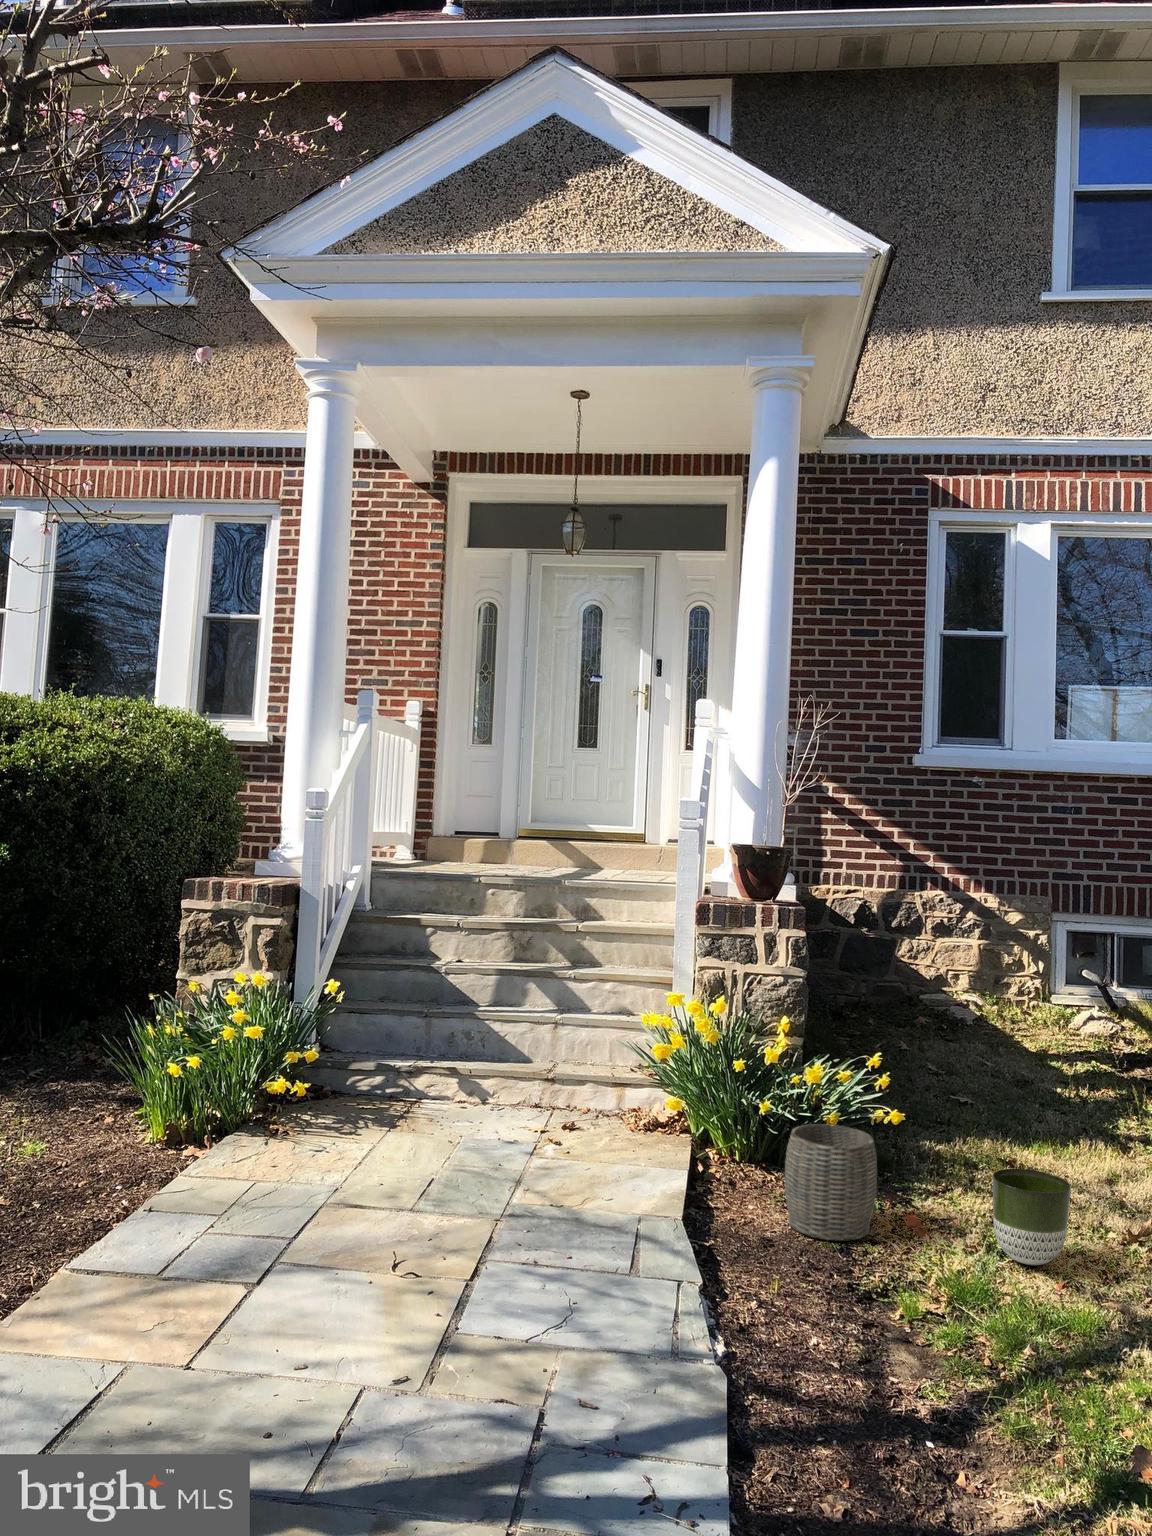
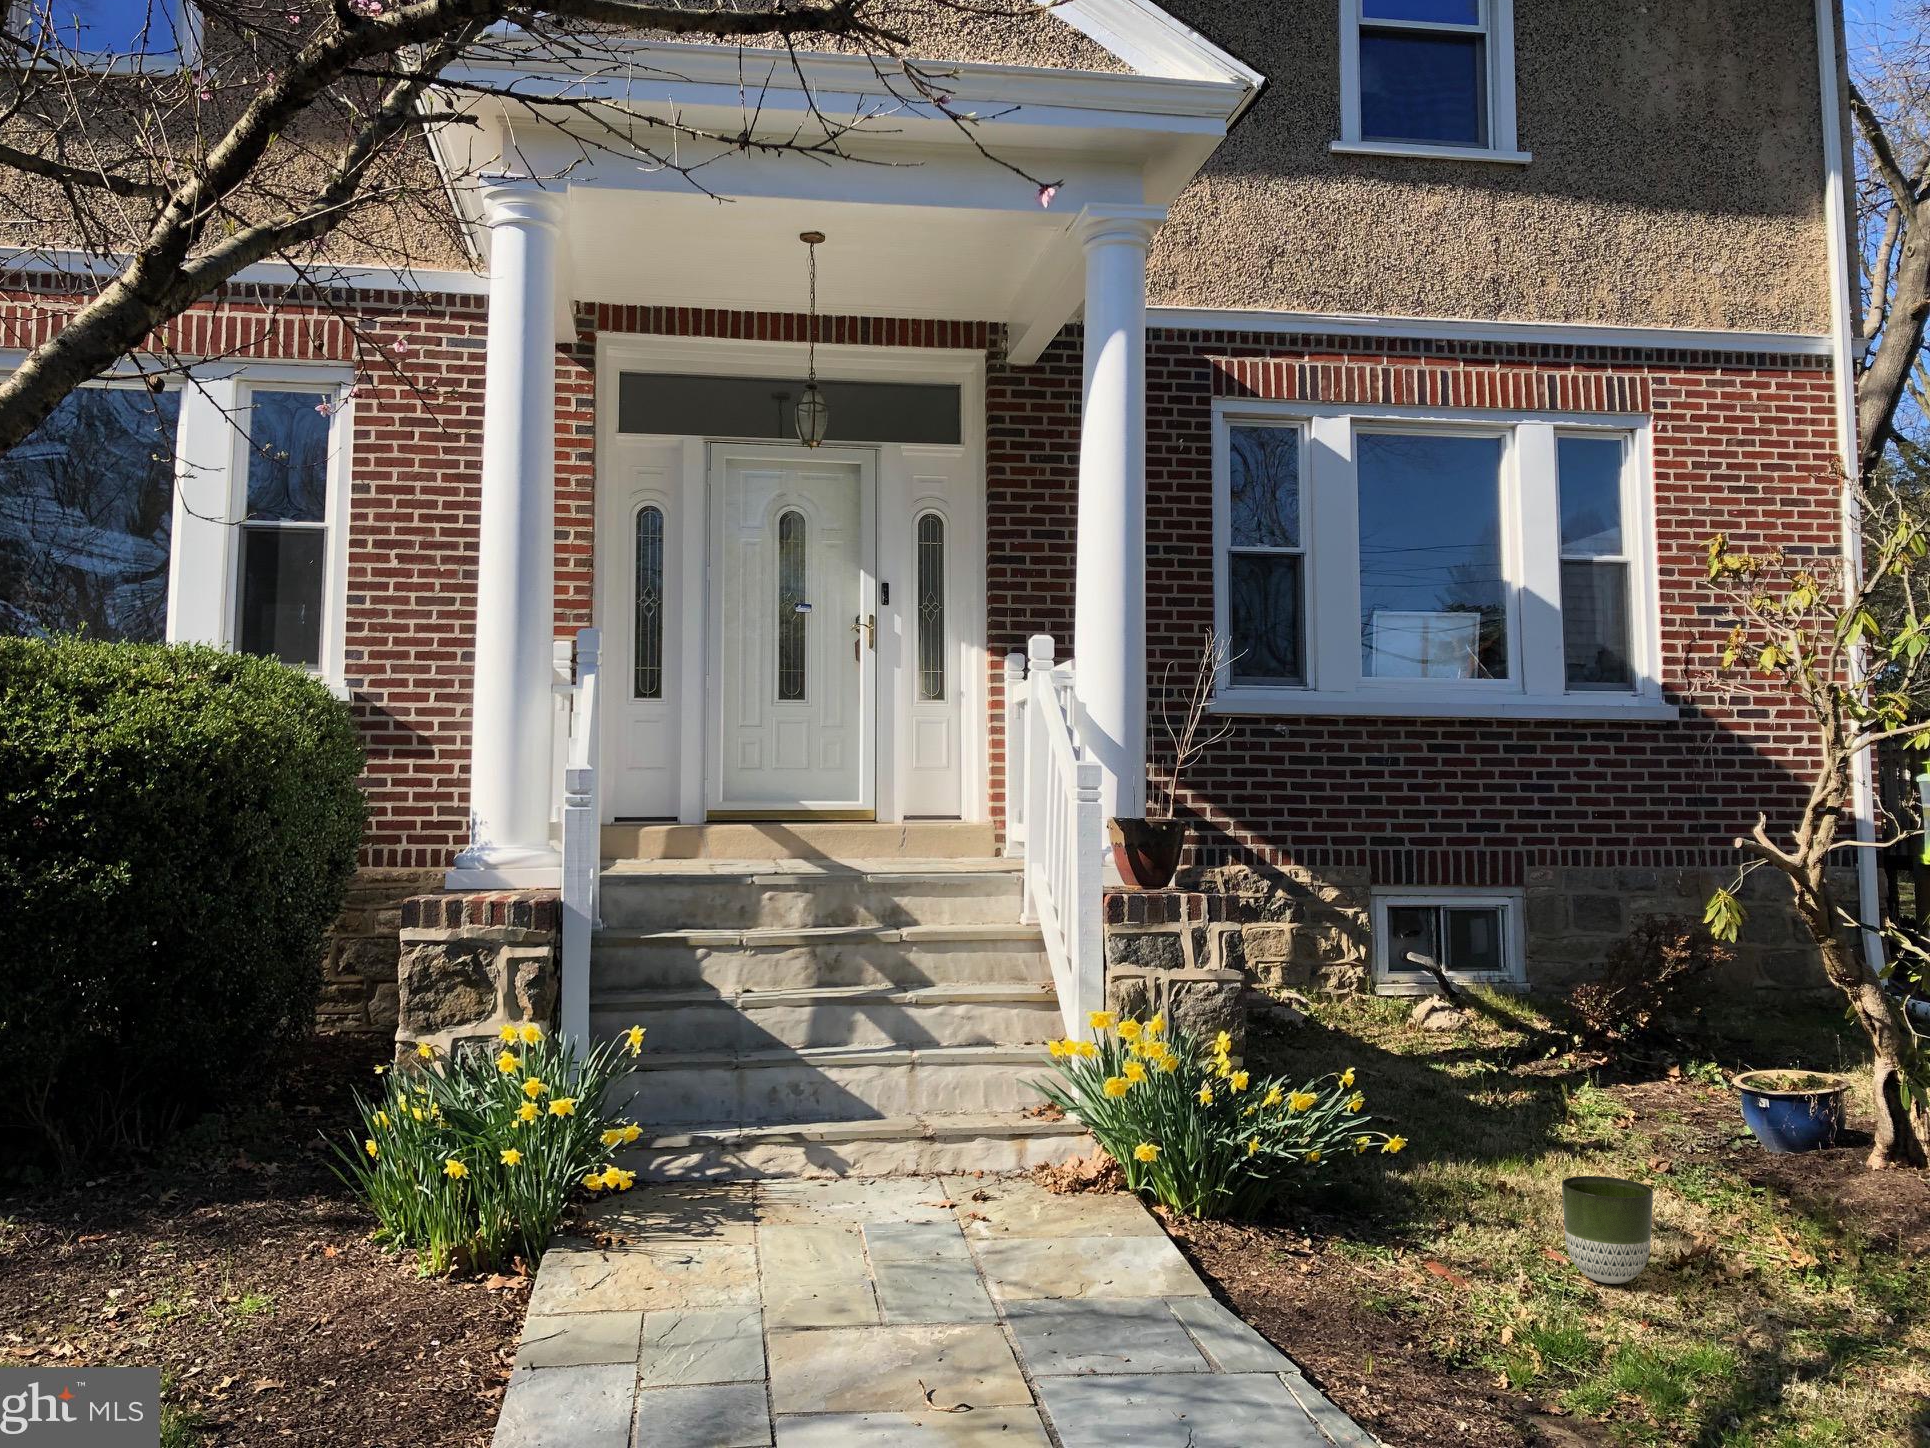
woven basket: present [784,1124,877,1241] -> none [1319,1151,1432,1287]

